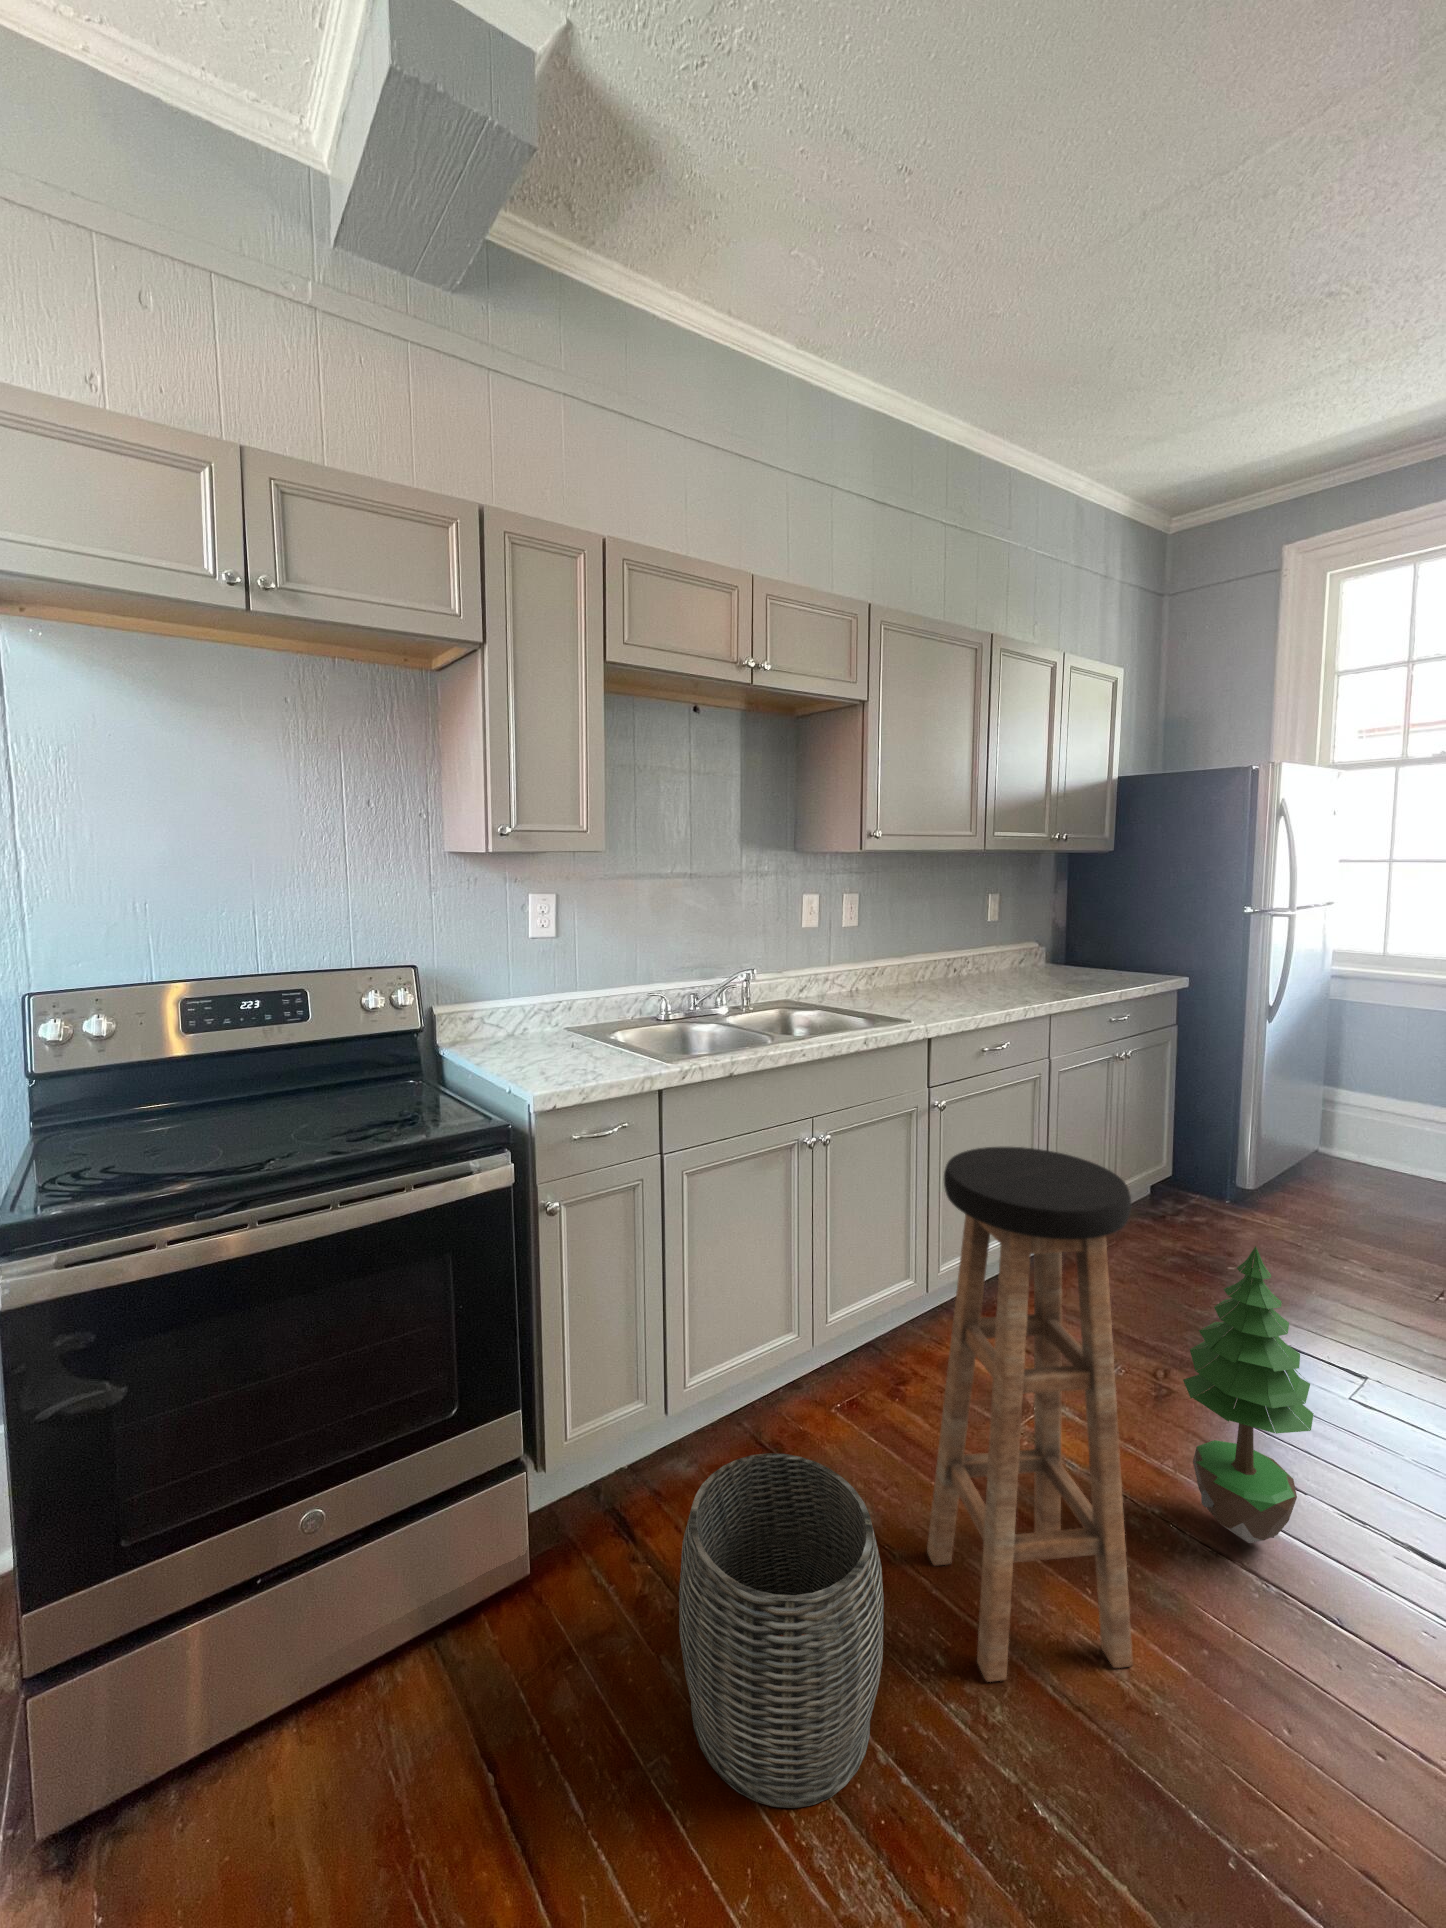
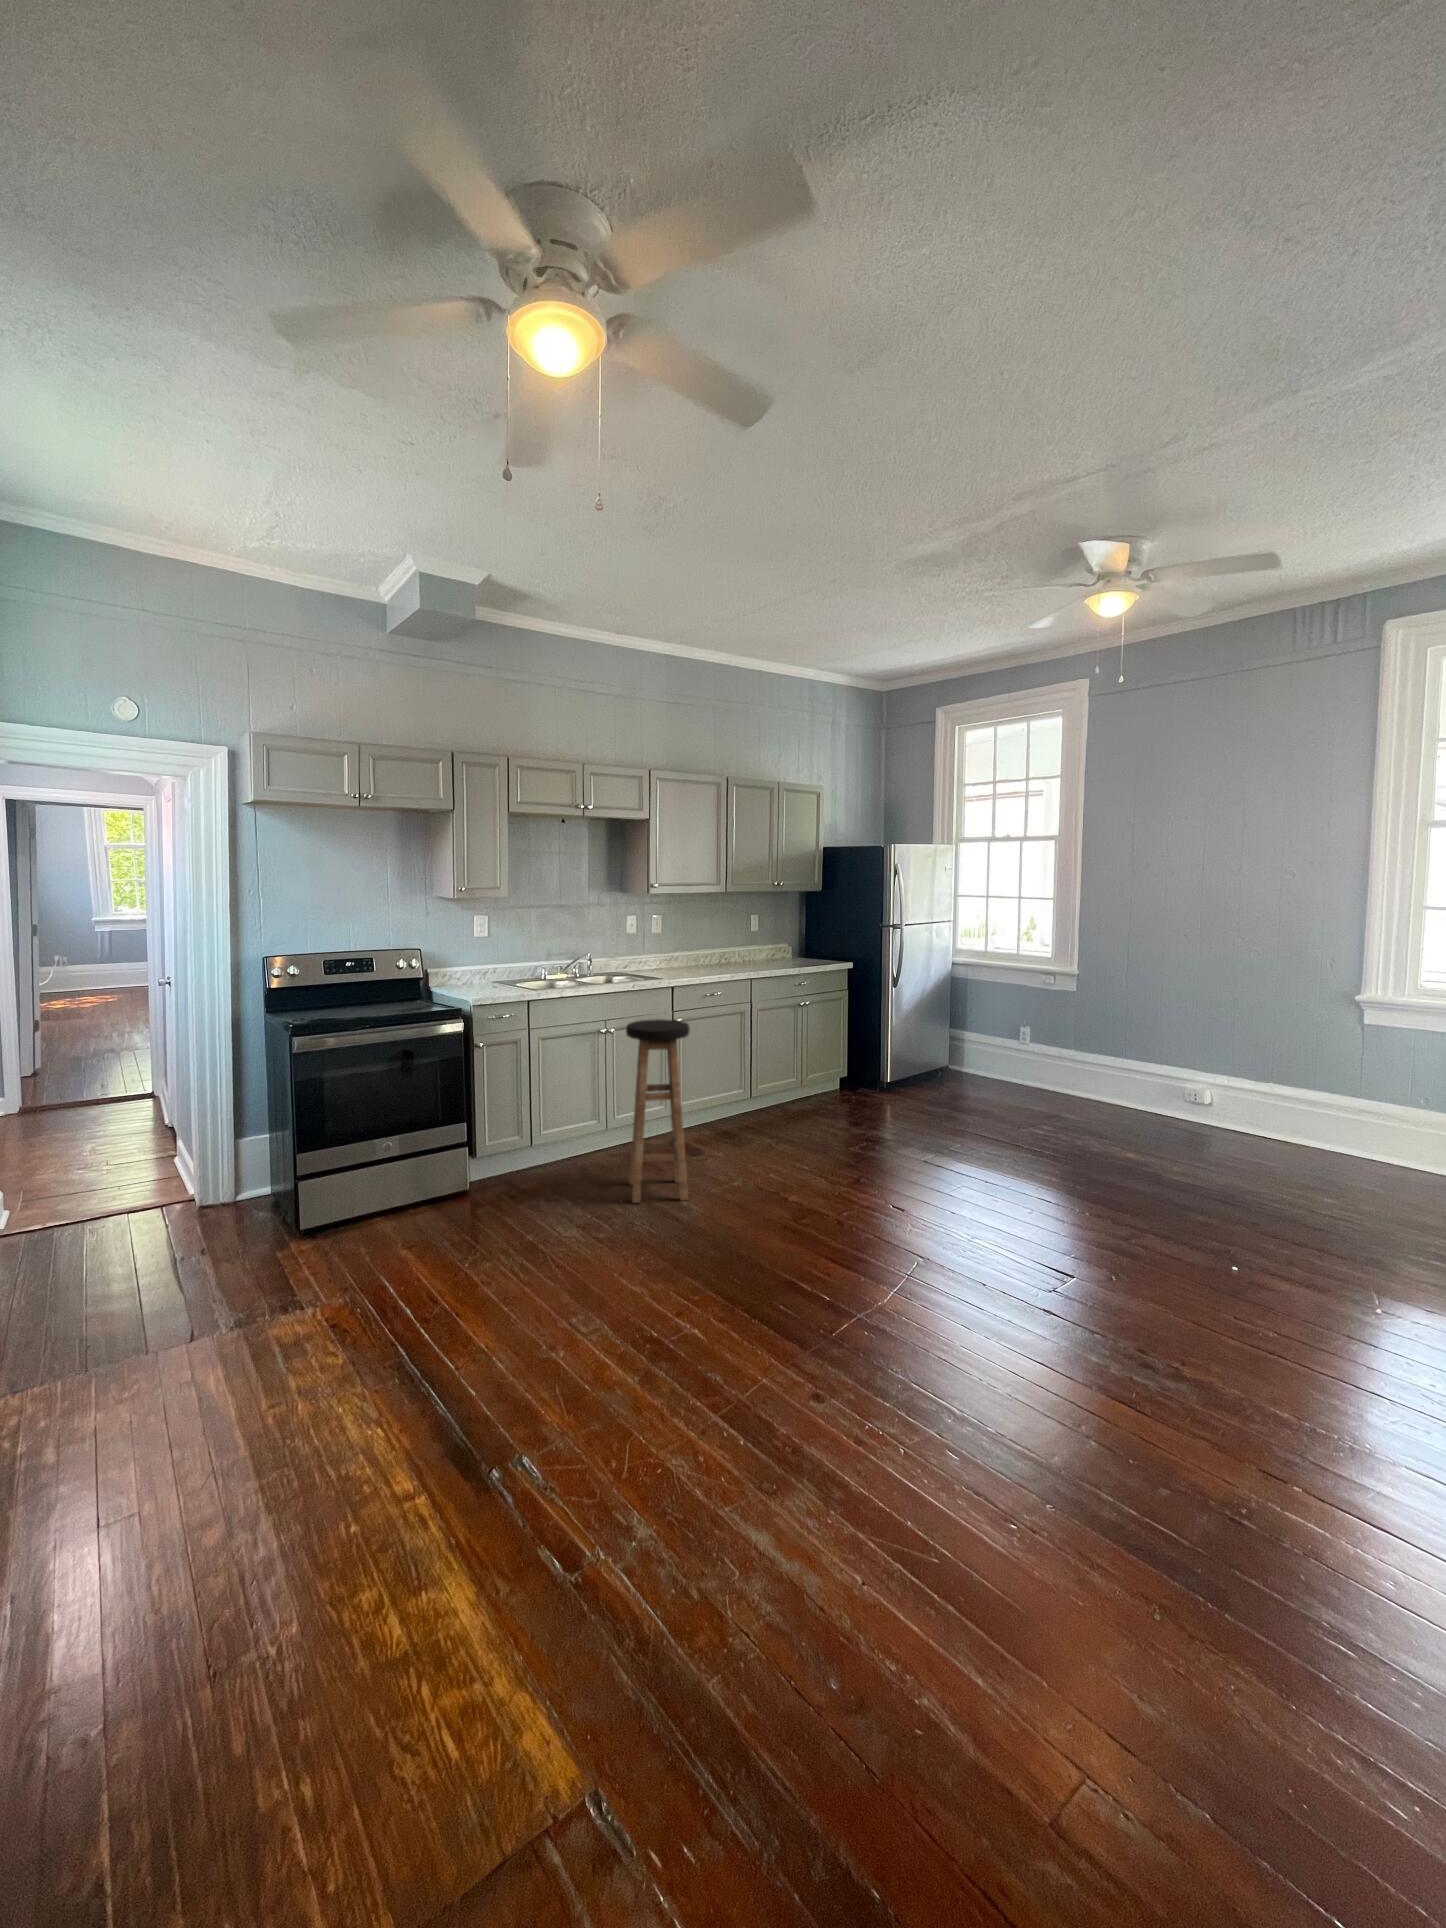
potted tree: present [1183,1246,1314,1543] -> none [736,1059,779,1179]
woven basket: present [679,1453,884,1808] -> none [520,1129,592,1221]

